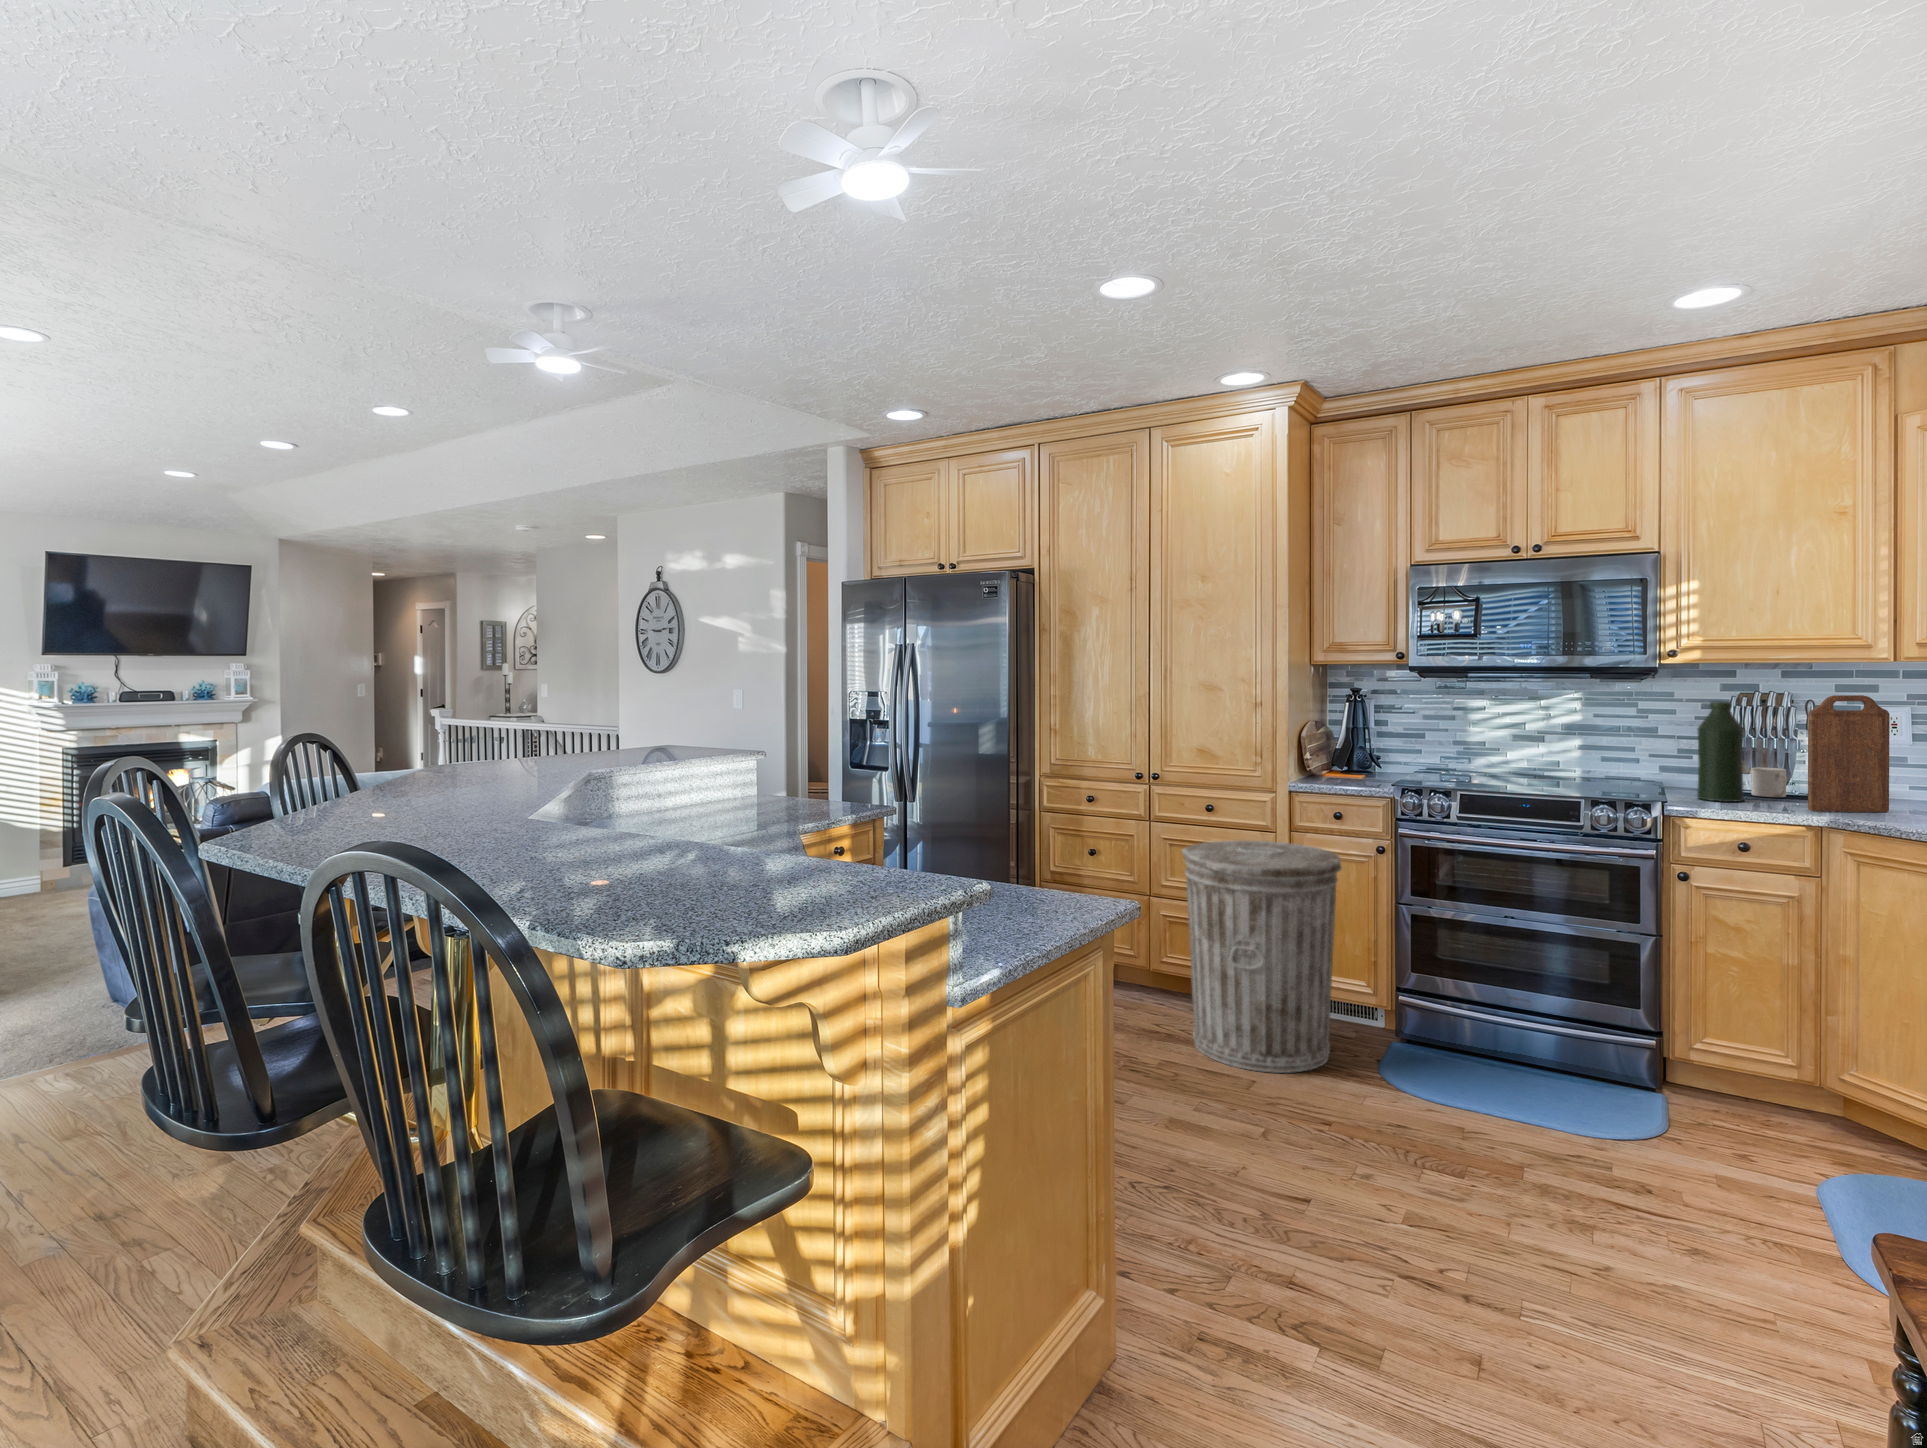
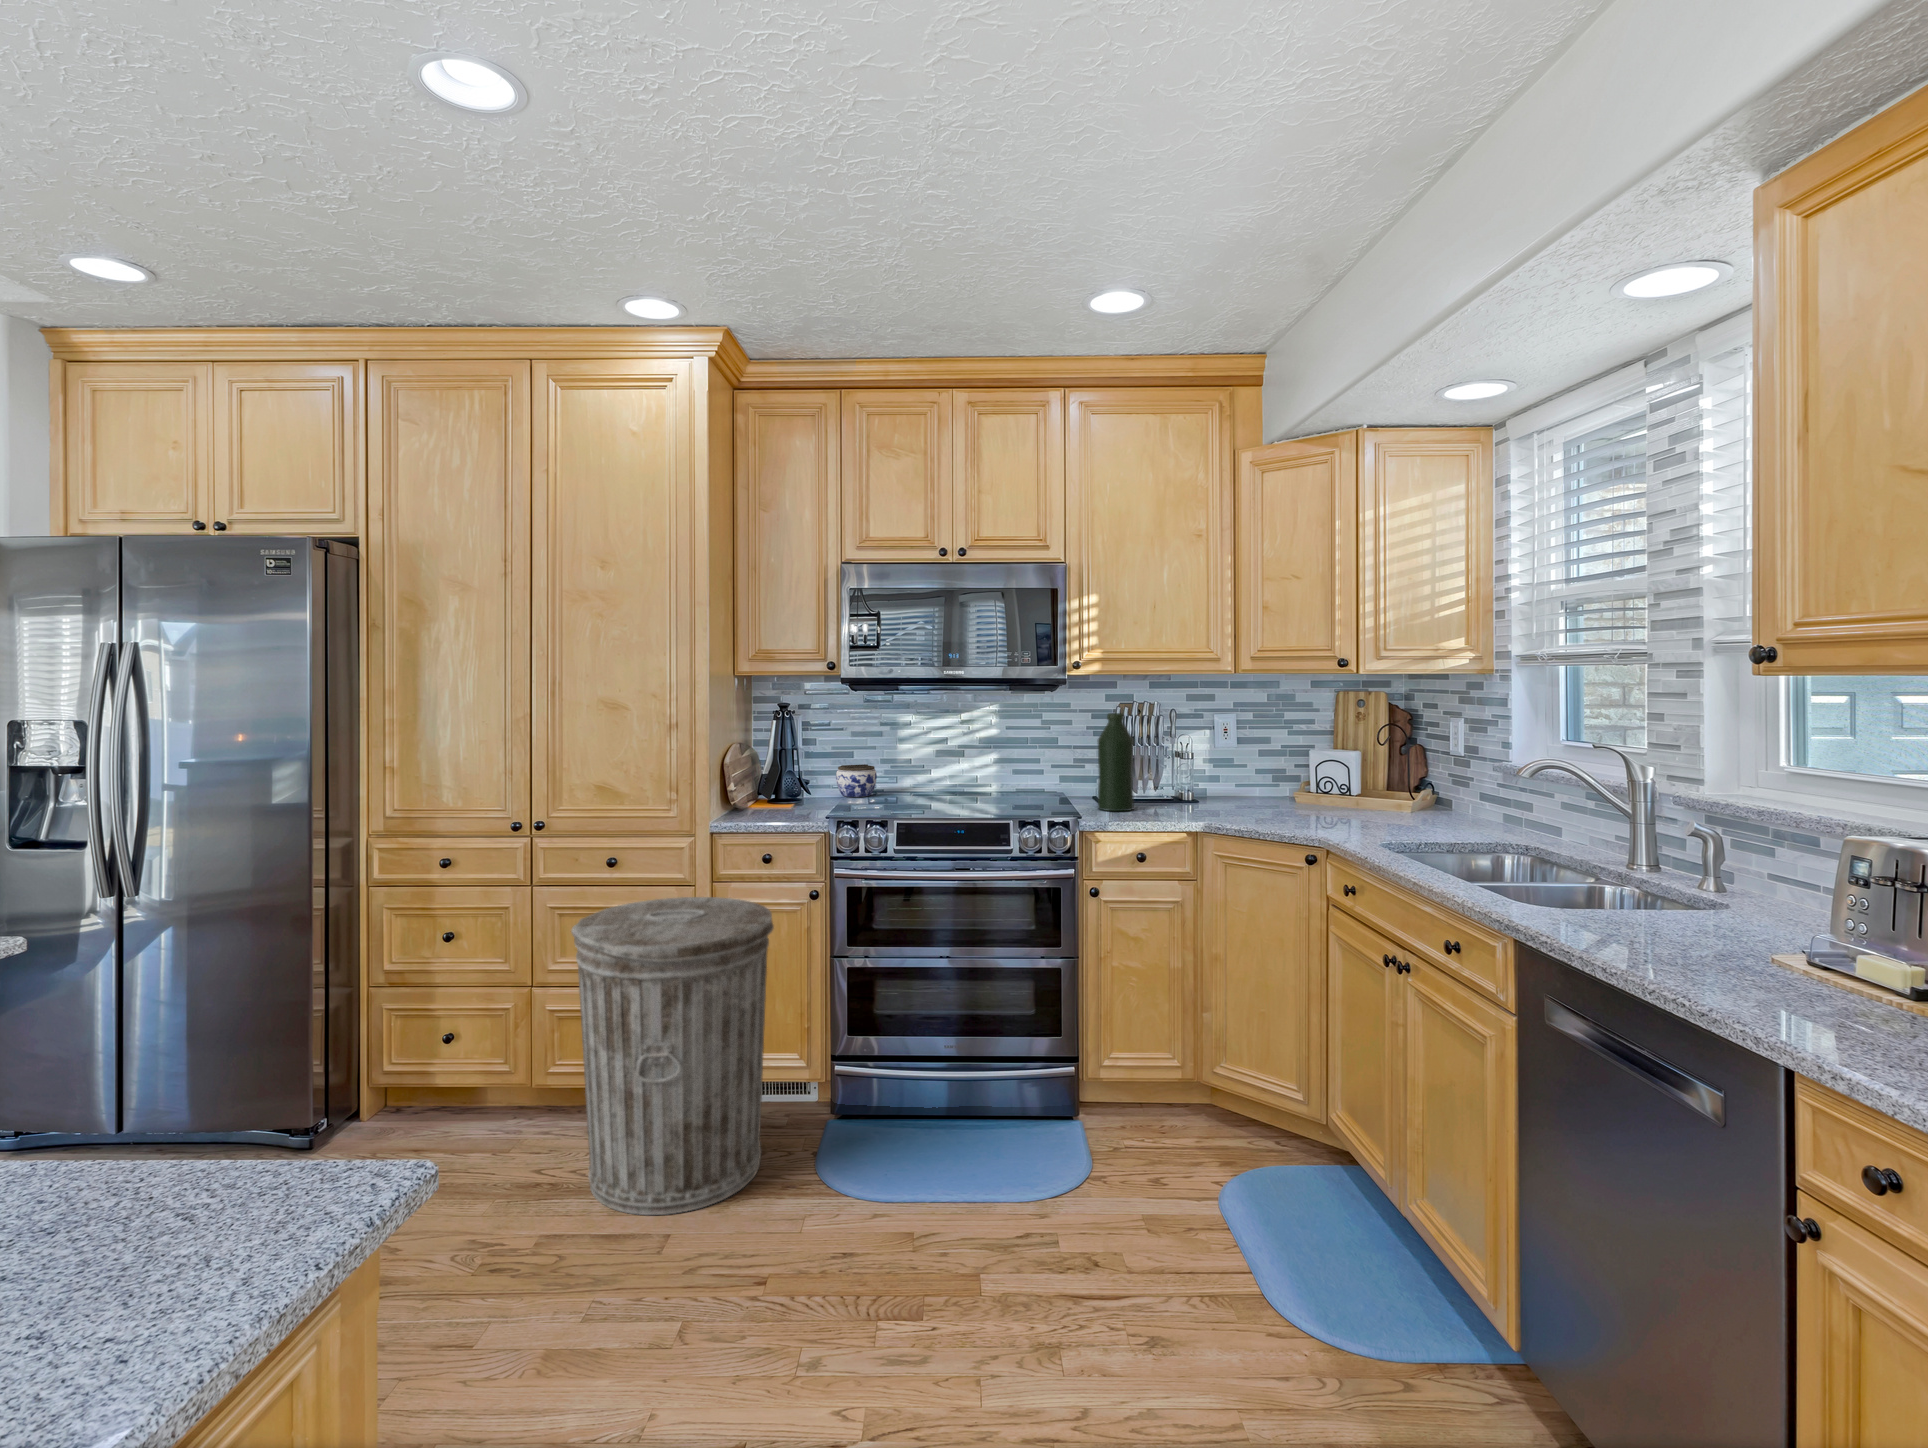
cutting board: present [1808,695,1890,812] -> none [1186,706,1240,817]
jar: none [1408,746,1450,775] -> present [836,764,877,797]
mug: present [1751,768,1787,797] -> none [1134,774,1162,803]

